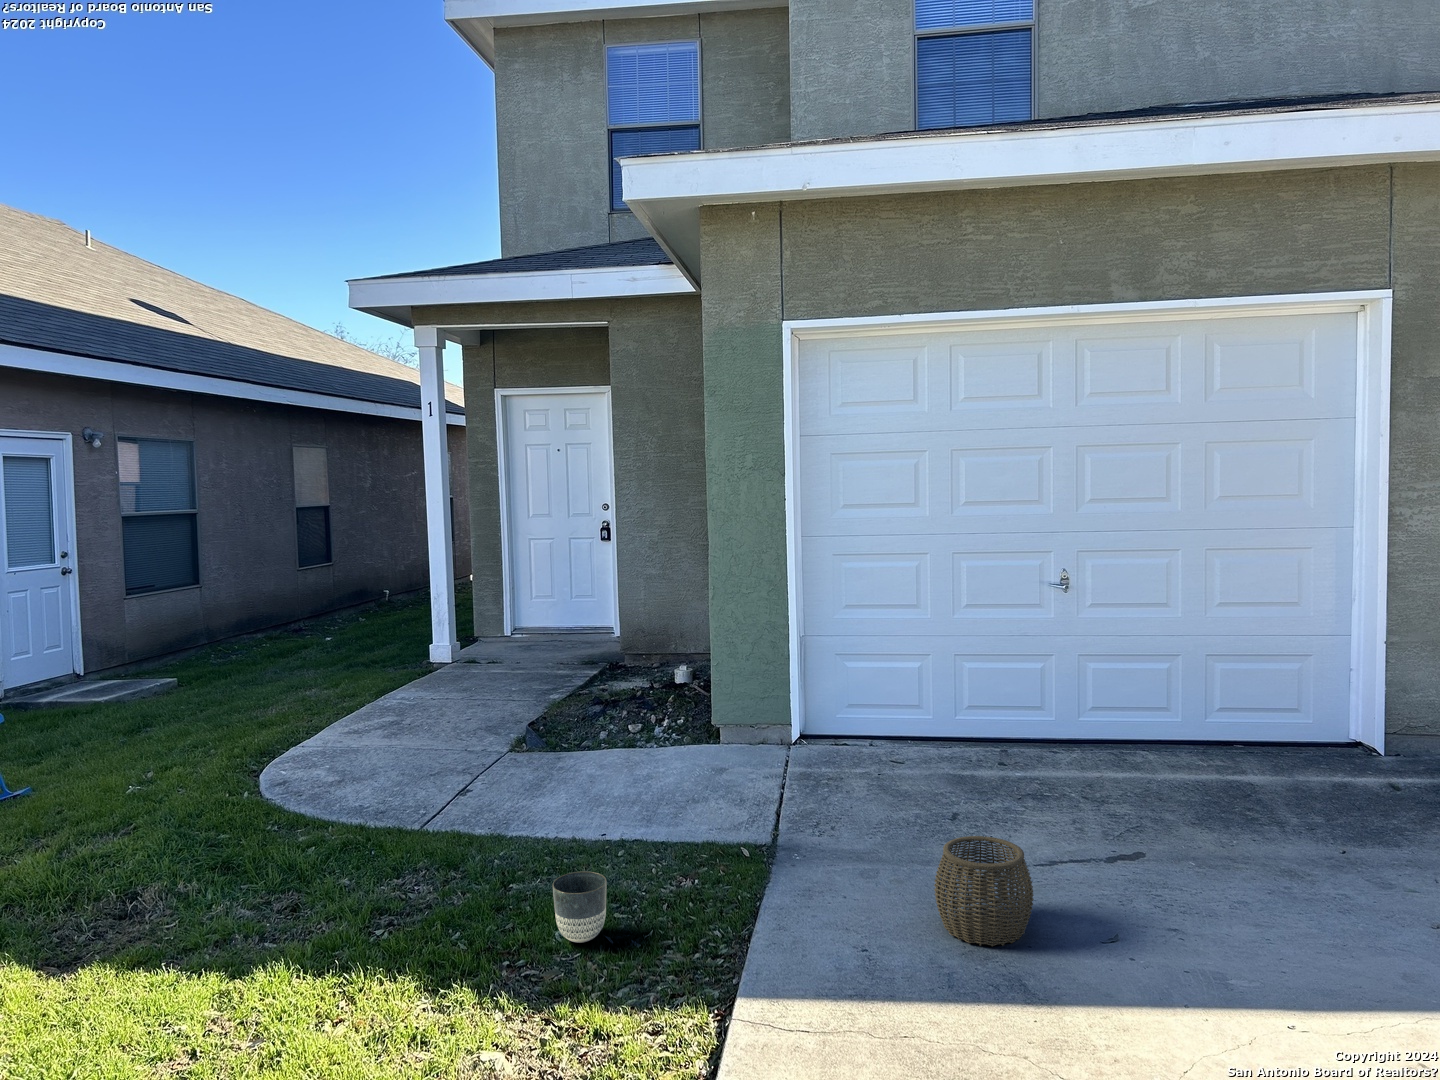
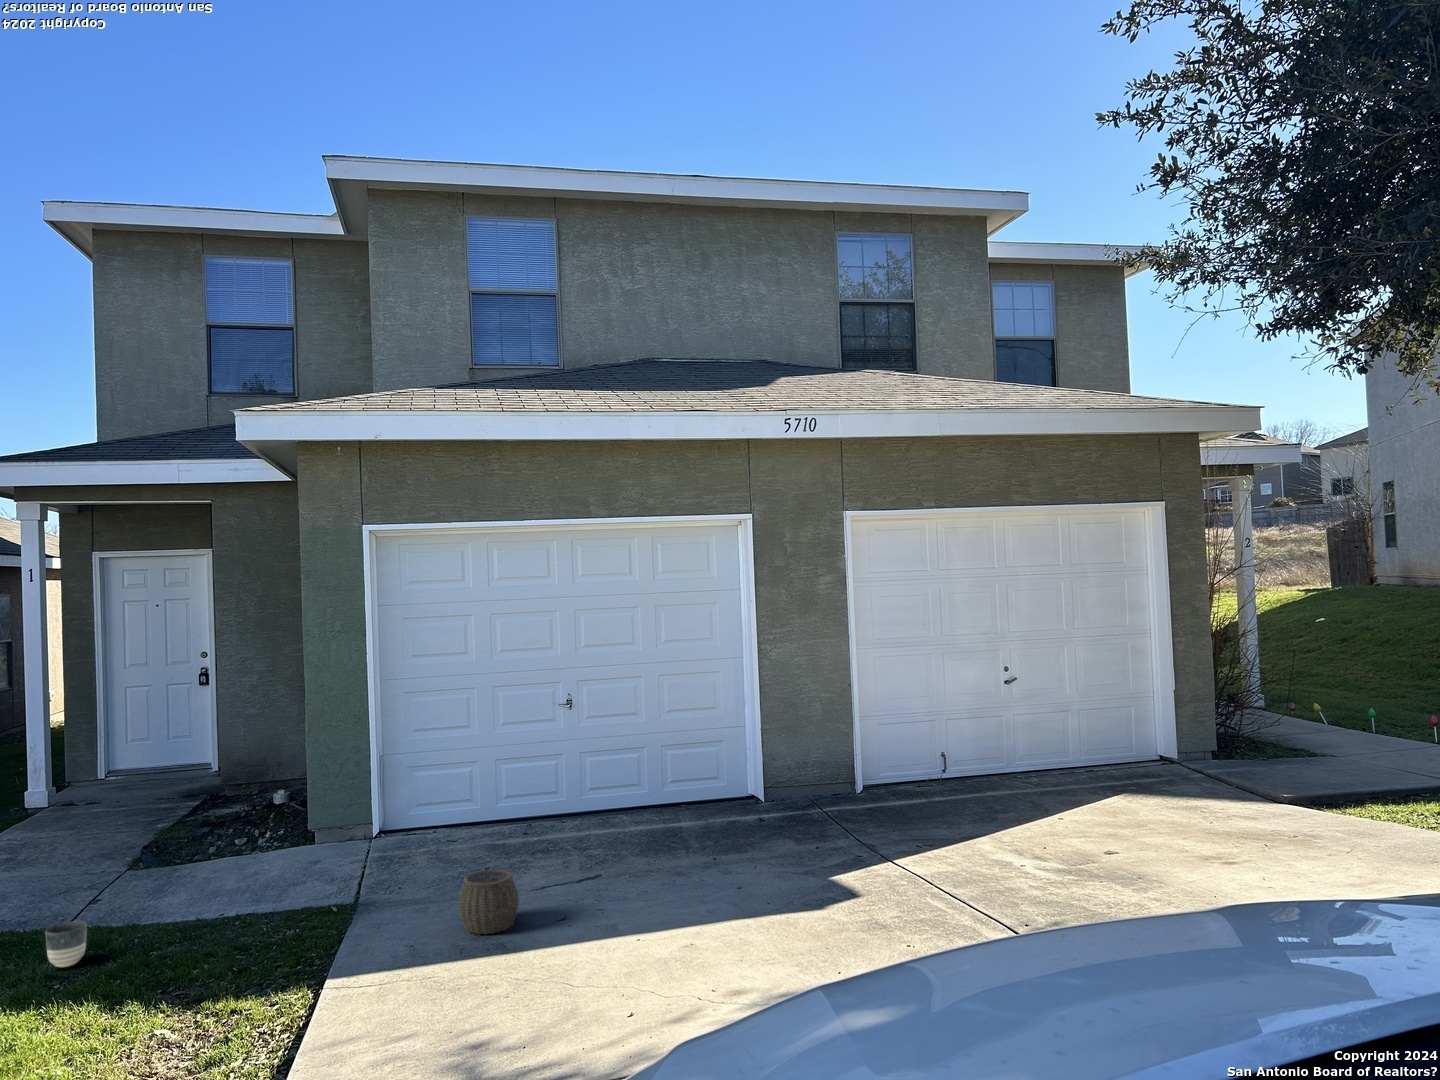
planter: present [553,872,606,943] -> present [45,921,87,967]

